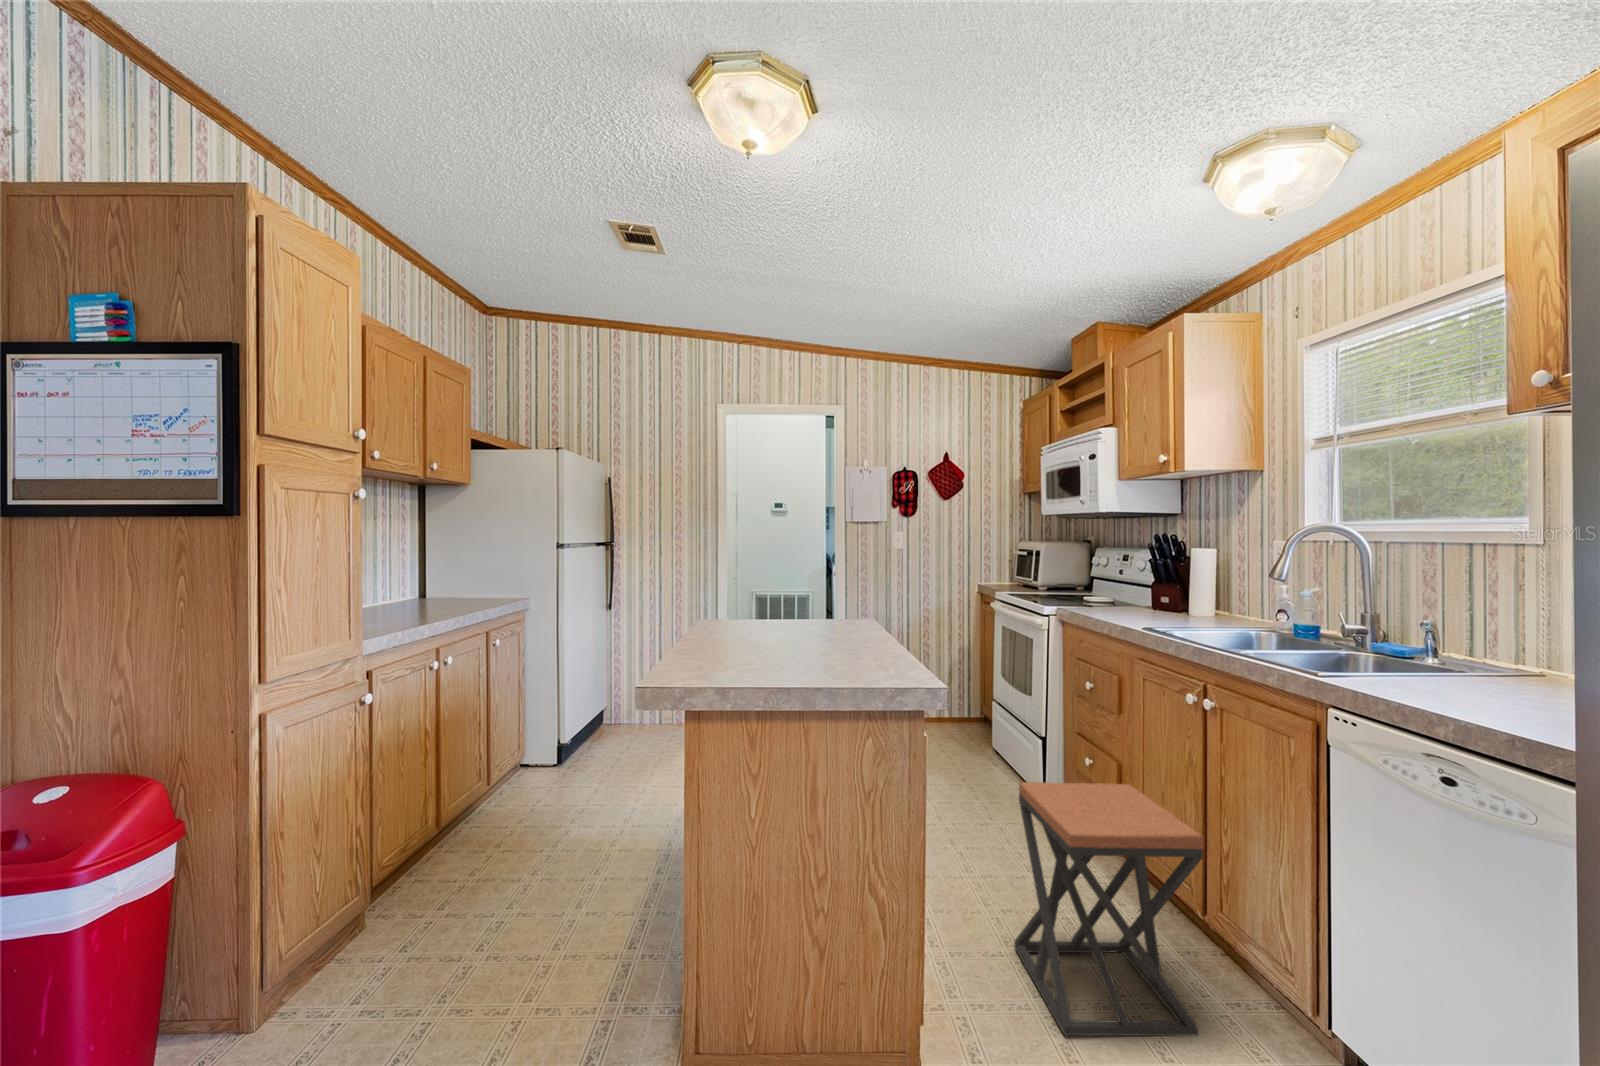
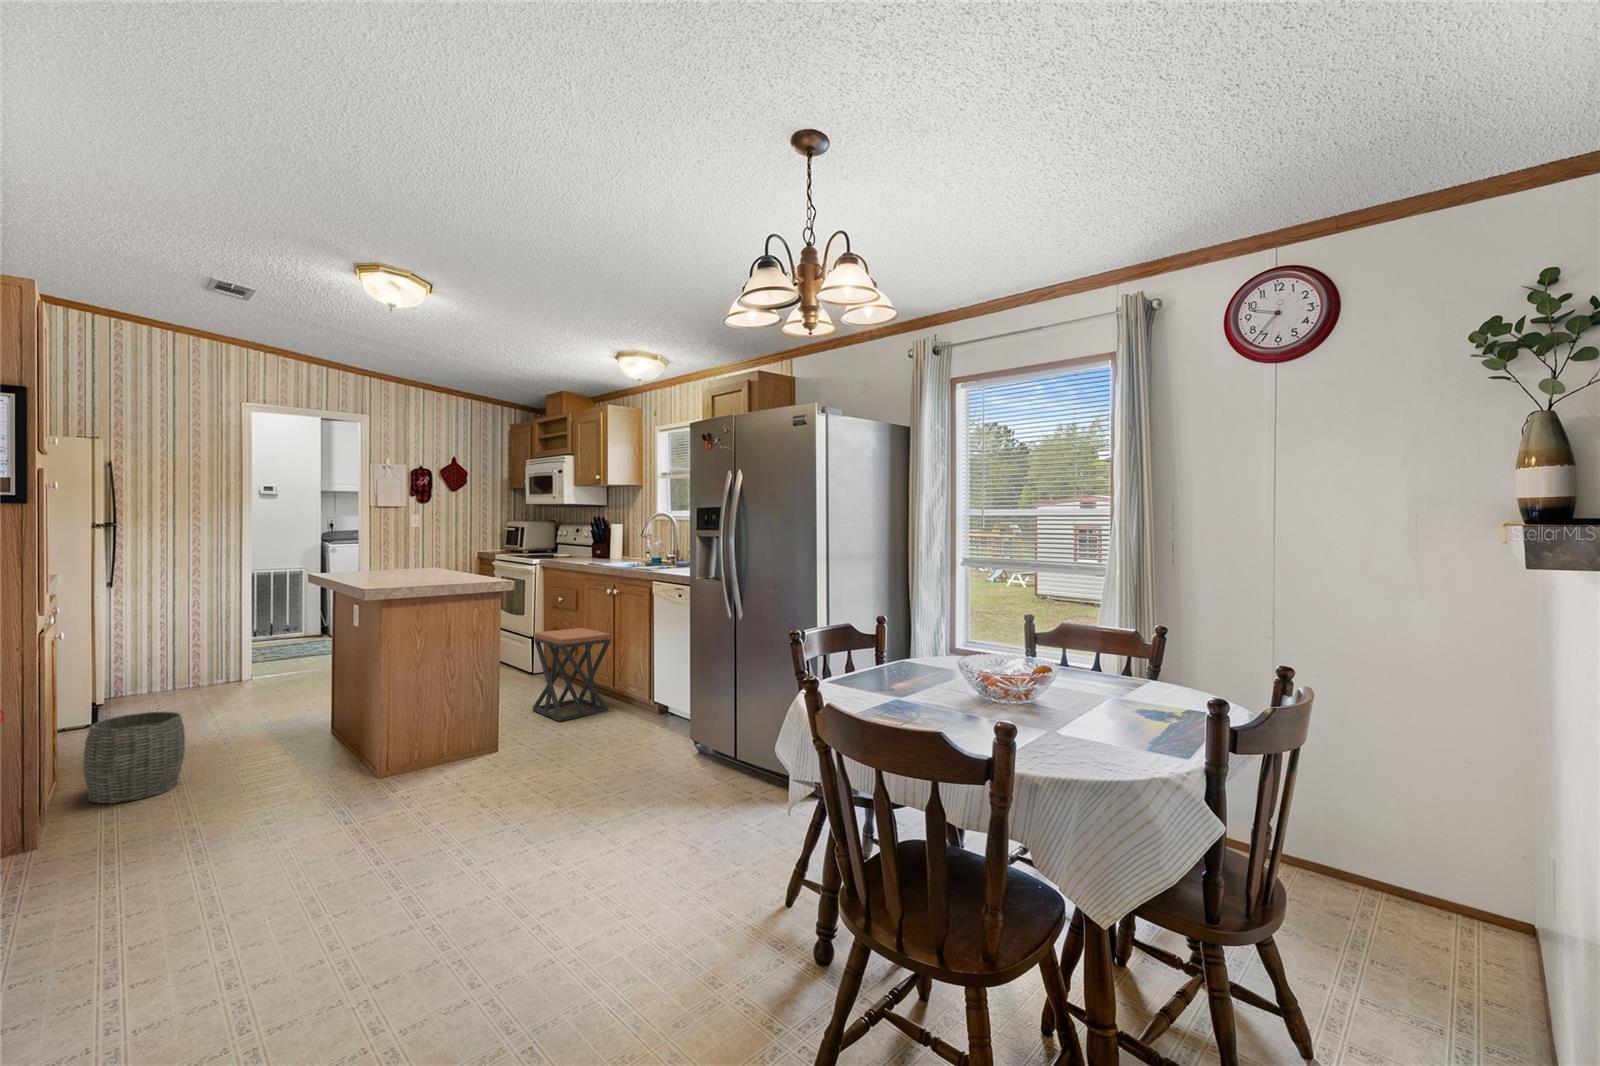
woven basket: none [371,814,489,967] -> present [83,712,185,803]

